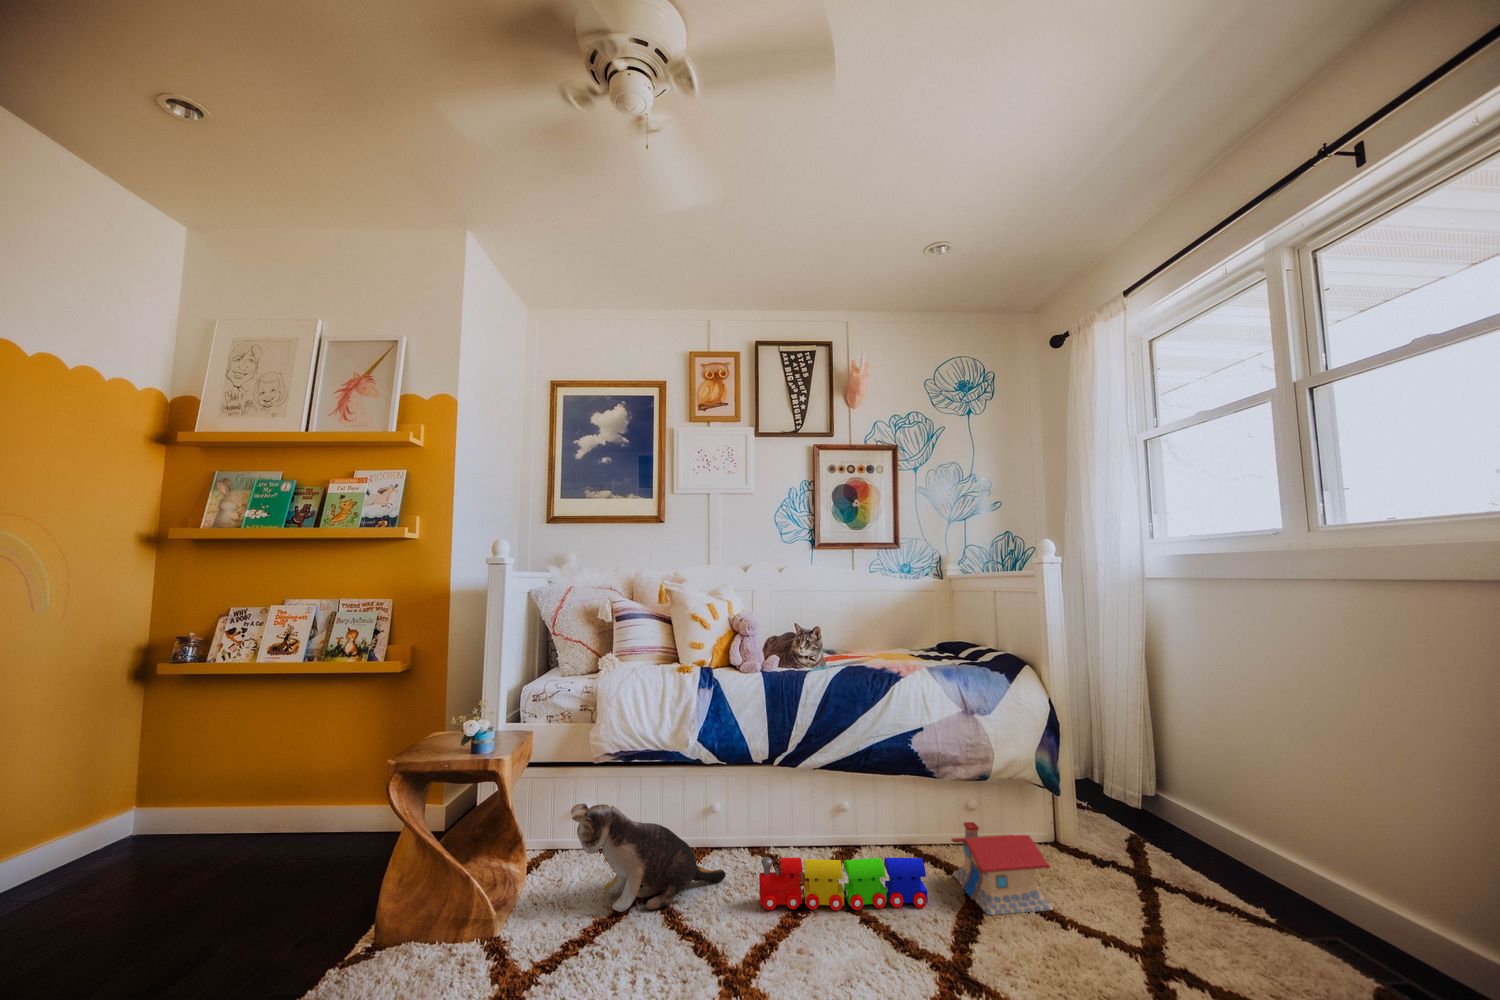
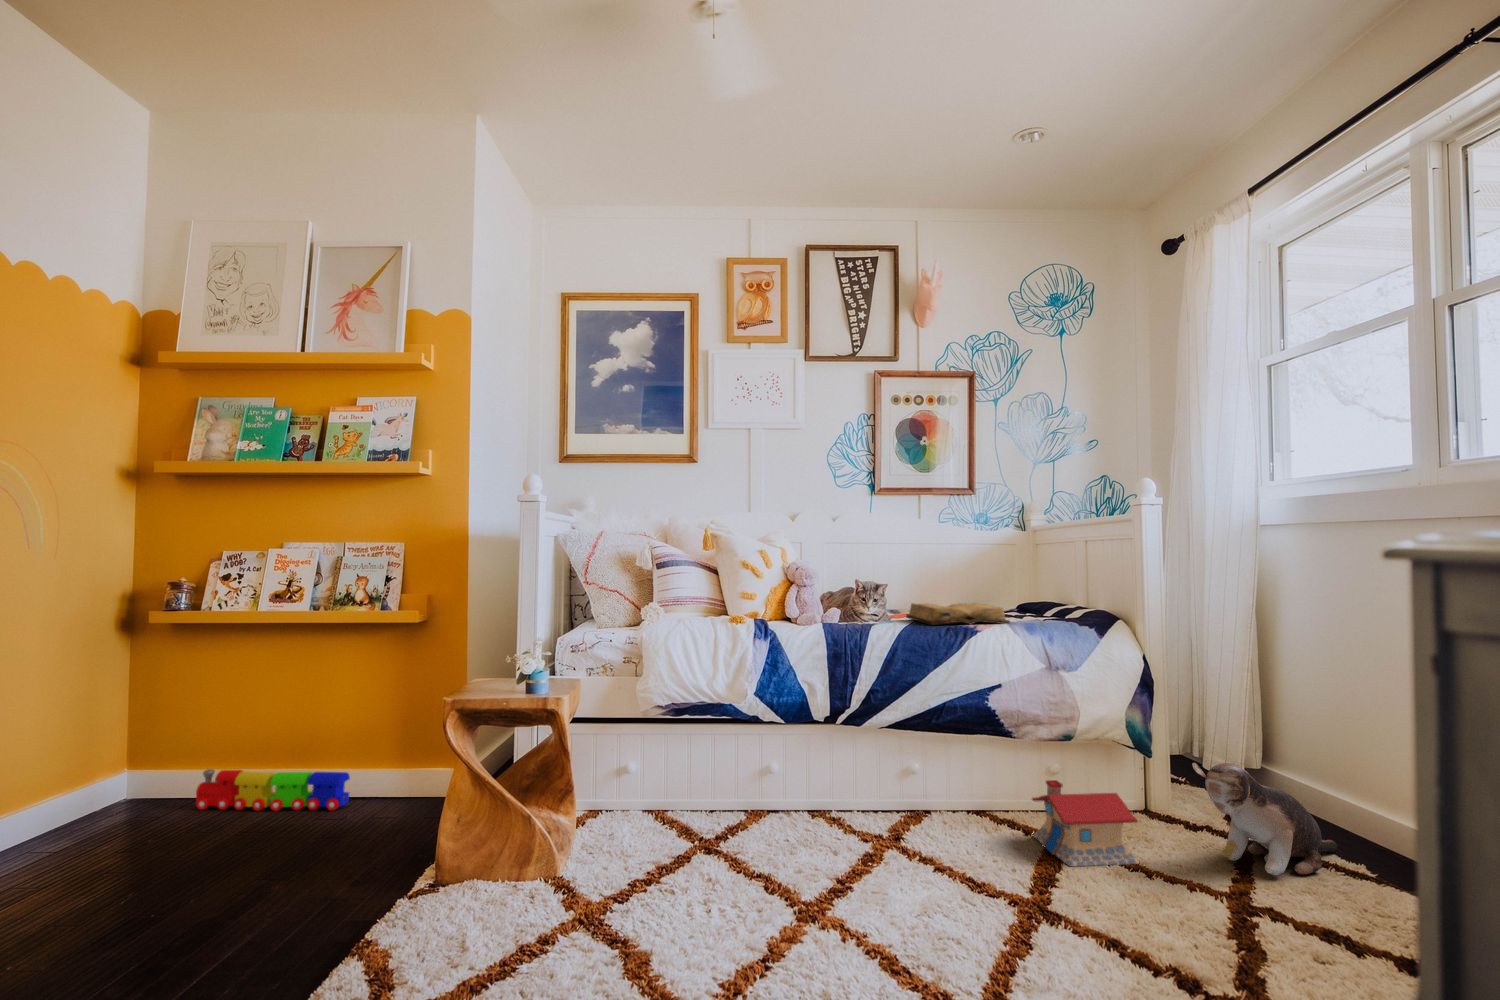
diary: none [838,647,928,672] -> present [906,603,1010,625]
plush toy: present [571,803,726,912] -> present [1192,763,1337,875]
toy train: present [759,857,928,911] -> present [196,769,350,811]

